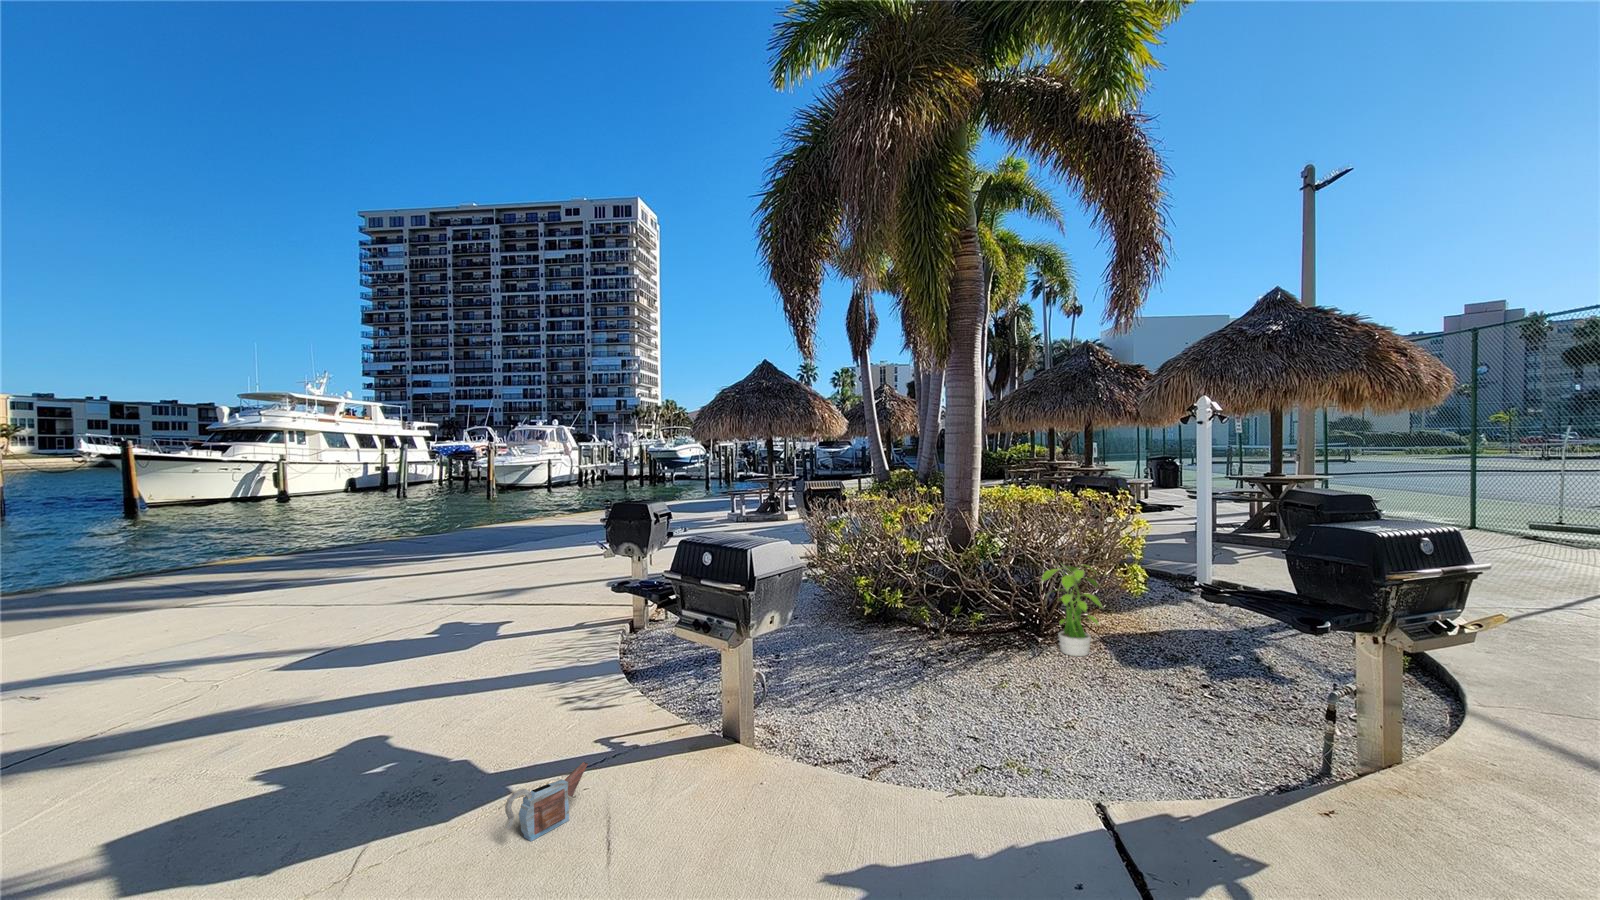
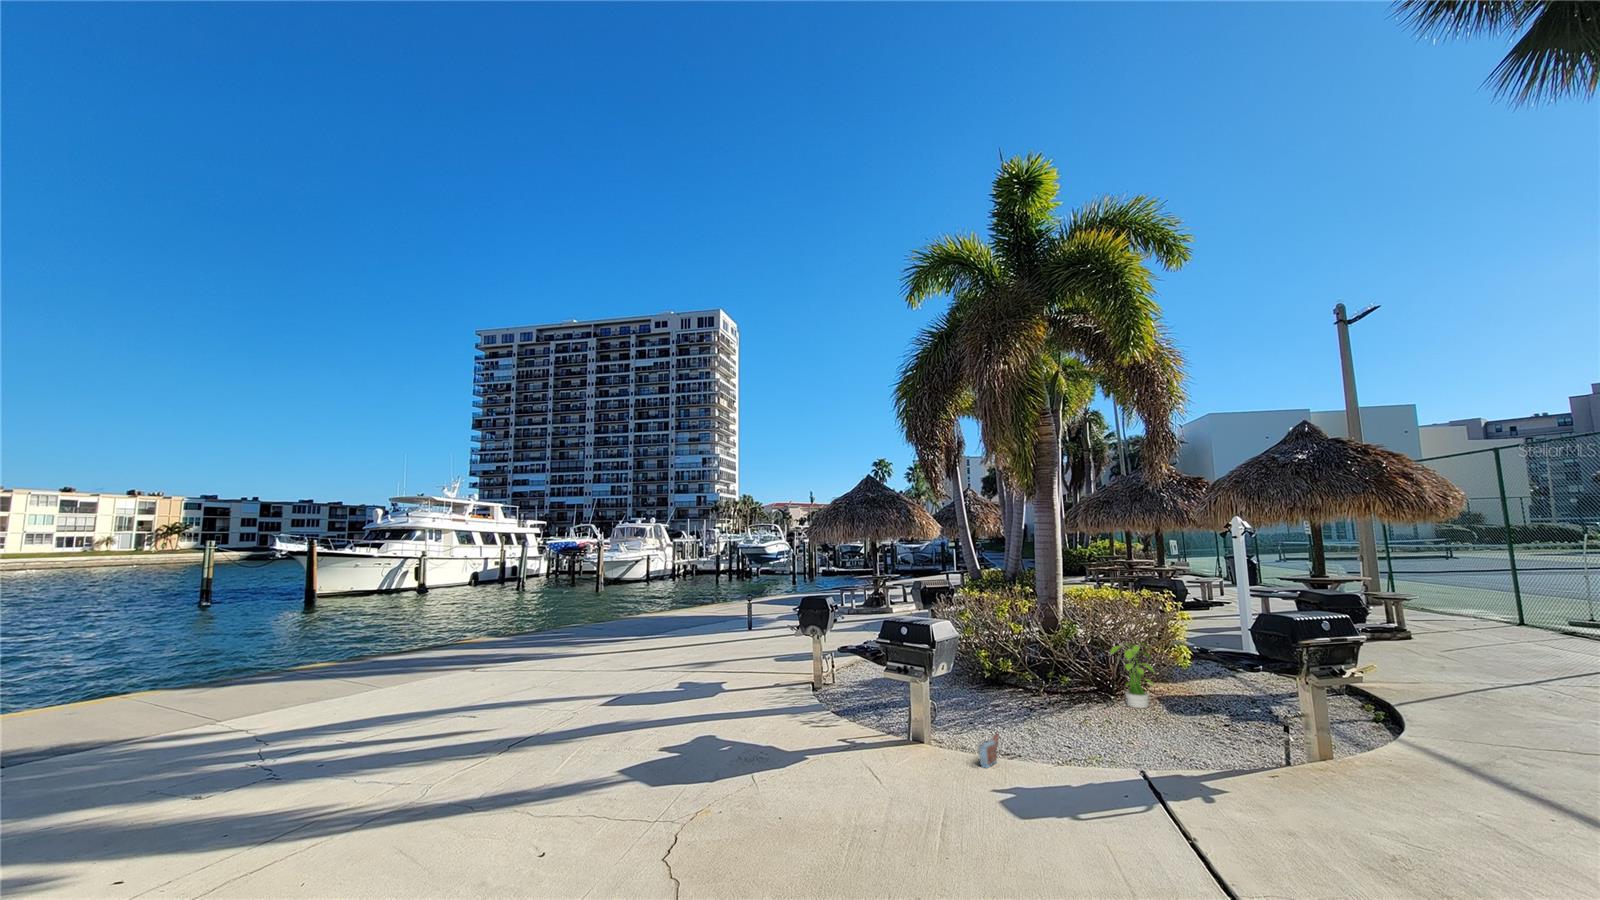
watering can: present [505,762,588,841] -> present [977,733,999,768]

